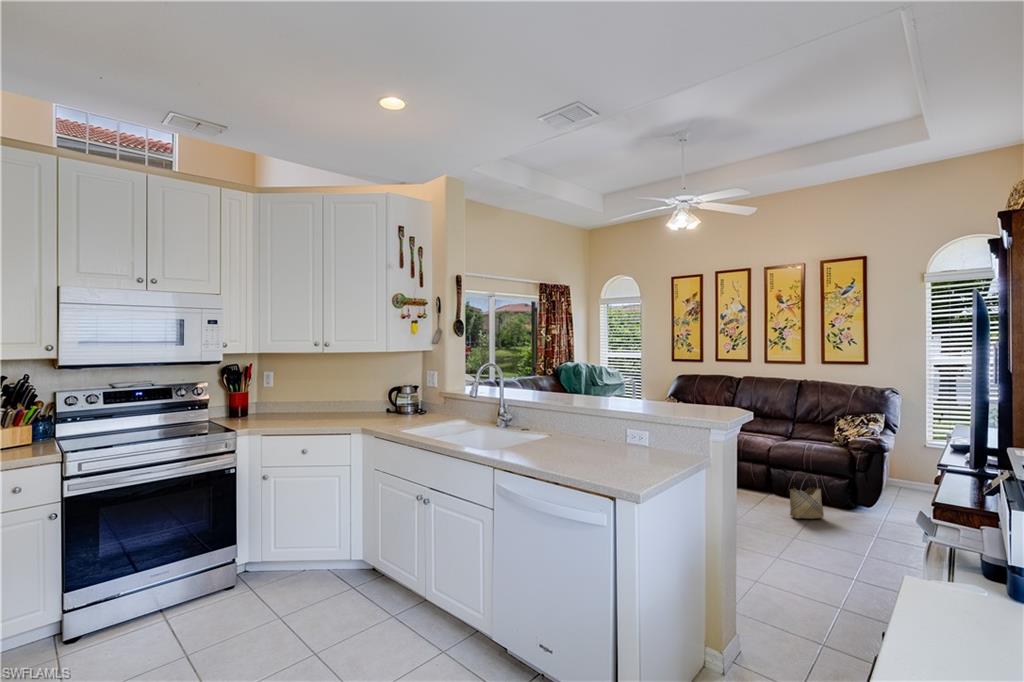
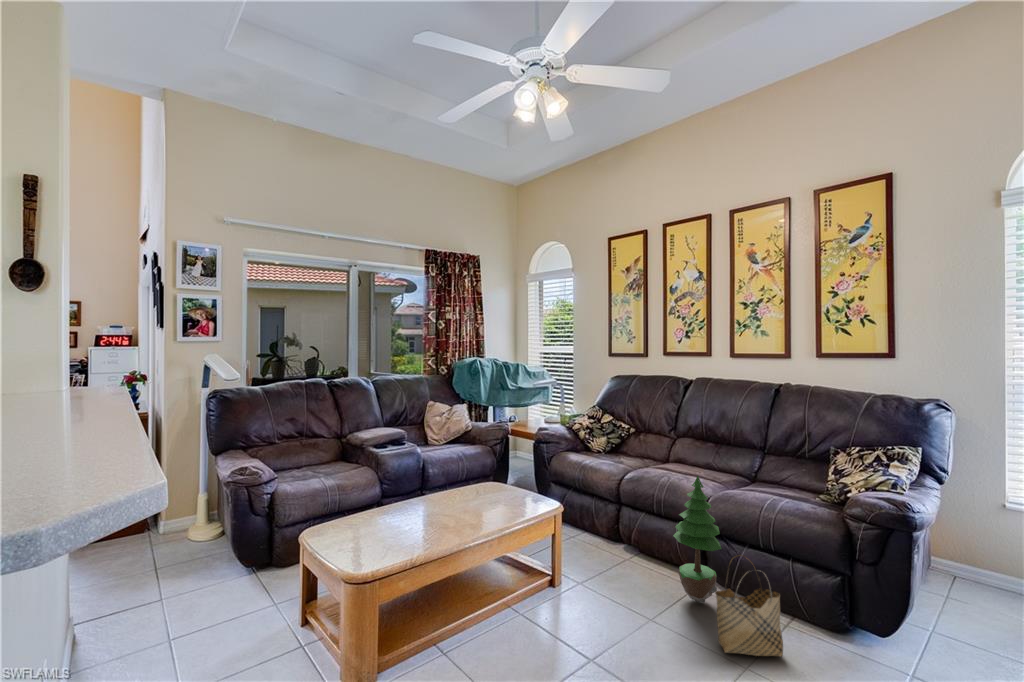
potted tree: none [756,433,785,503] -> present [673,476,721,602]

